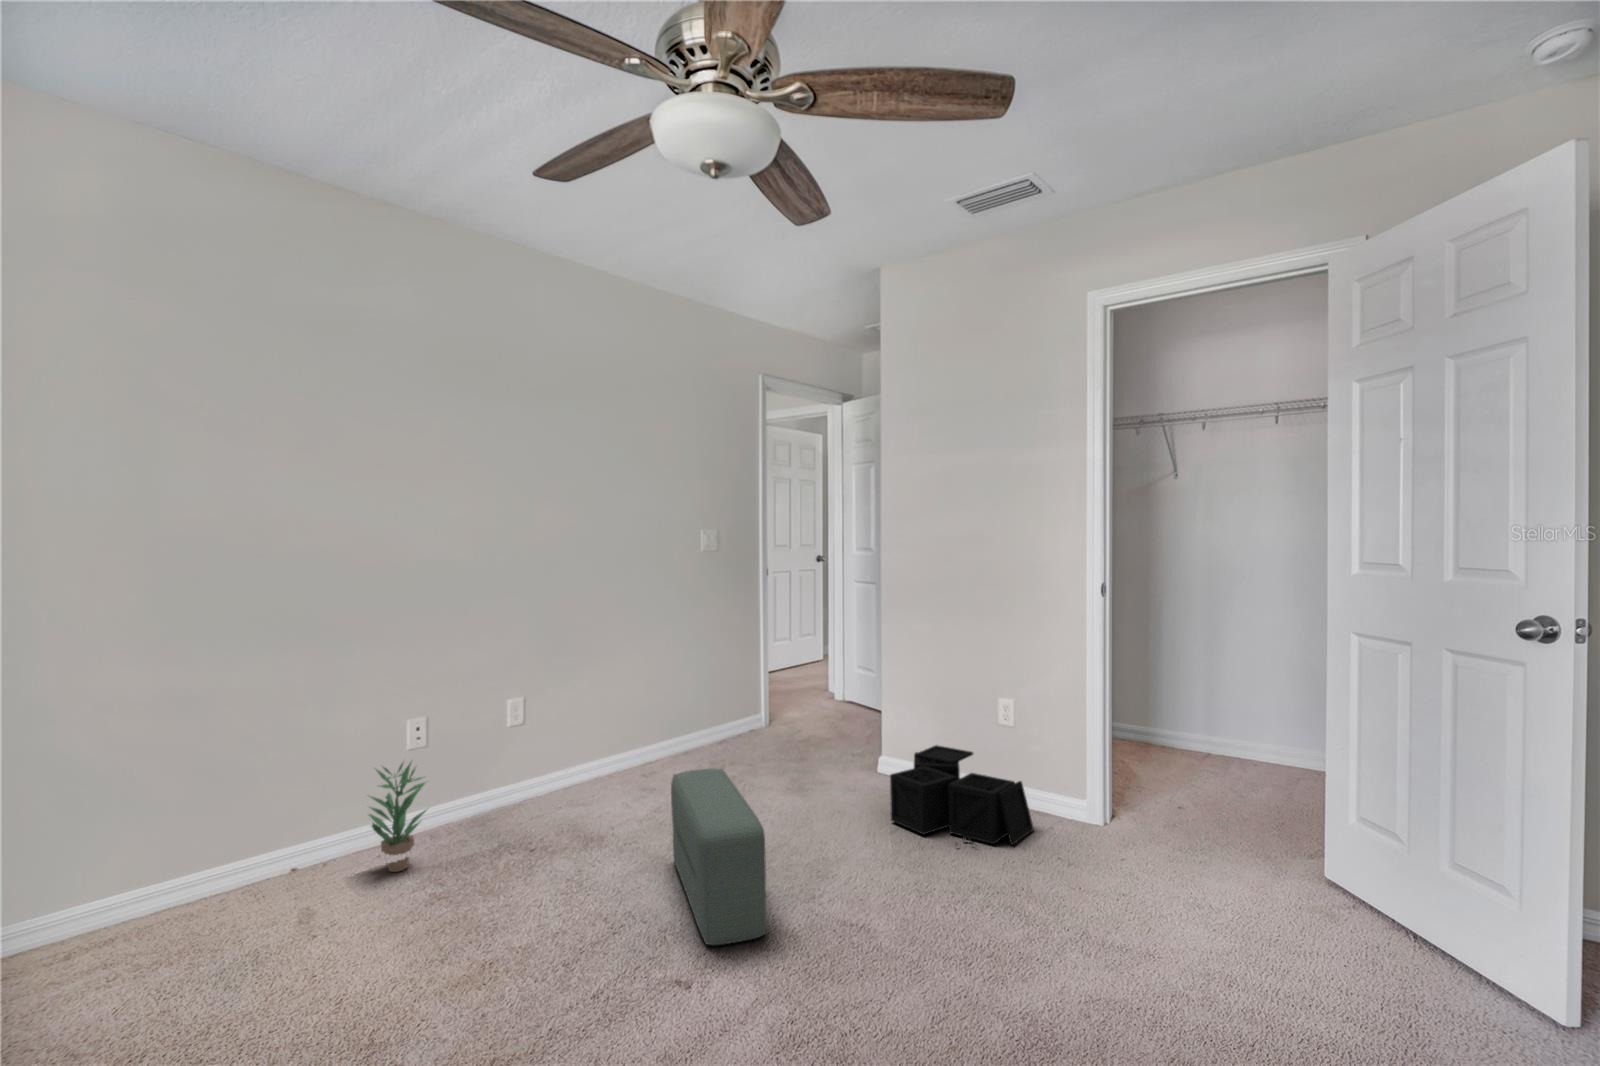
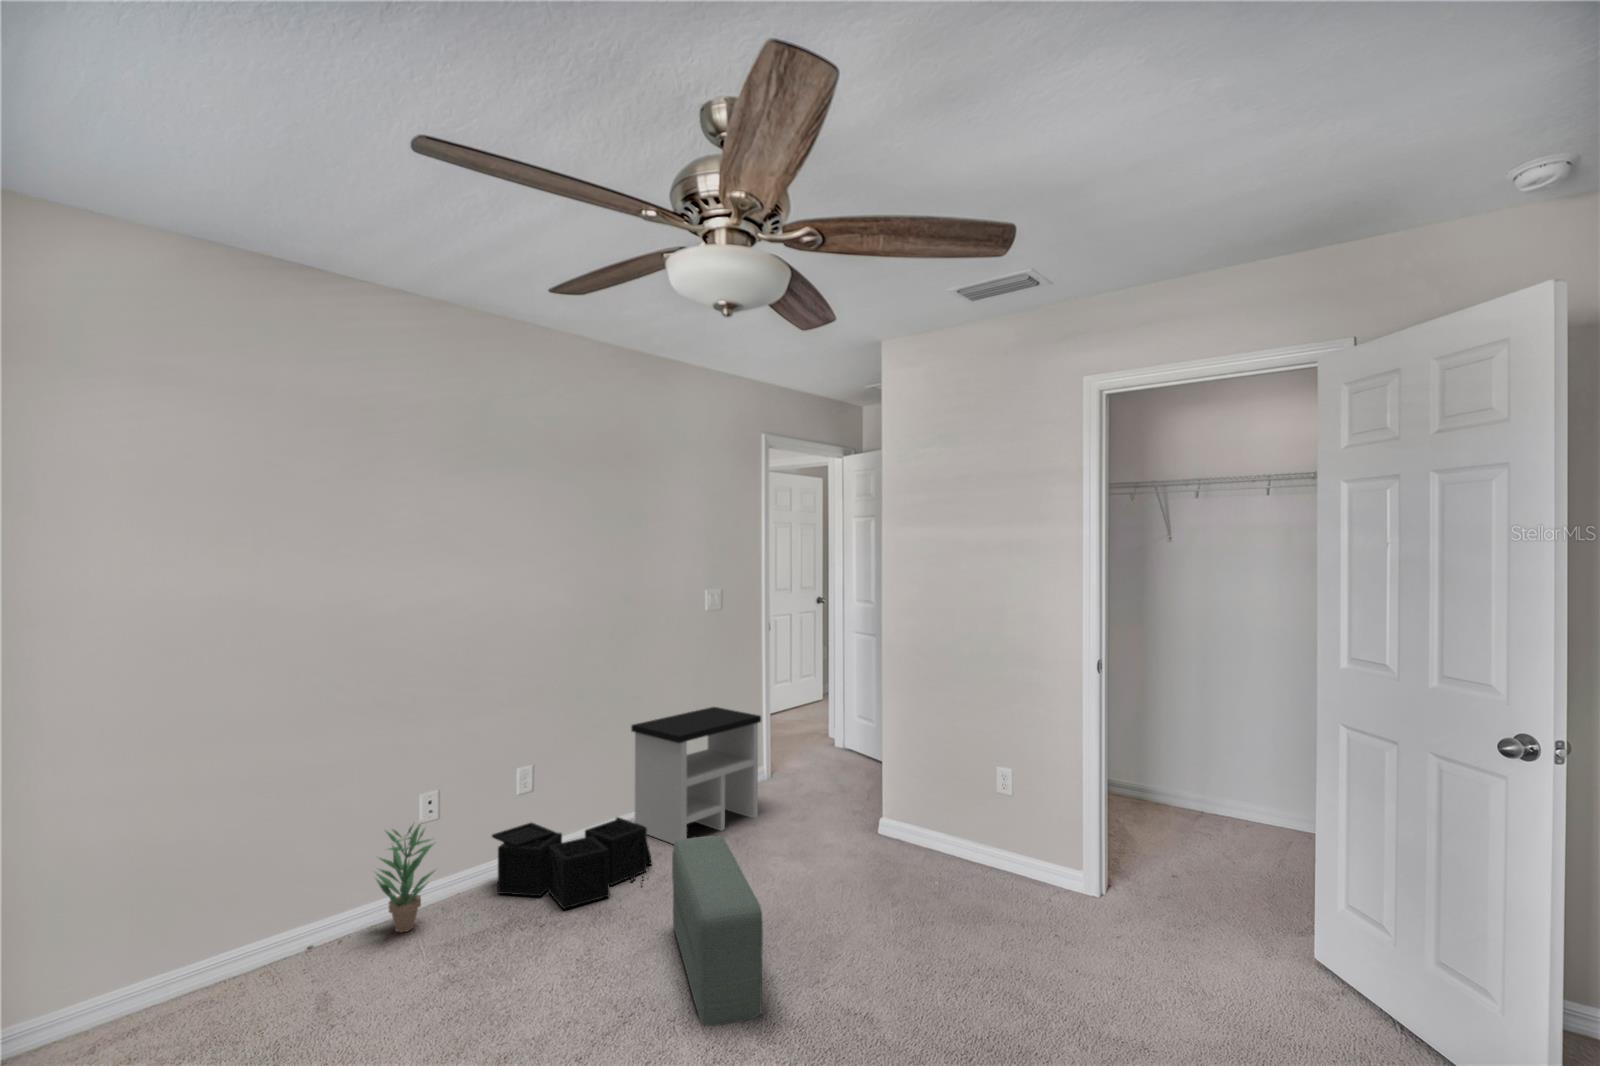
side table: none [626,655,760,792] -> present [631,707,761,844]
storage bin: present [890,745,1034,845] -> present [492,817,652,909]

